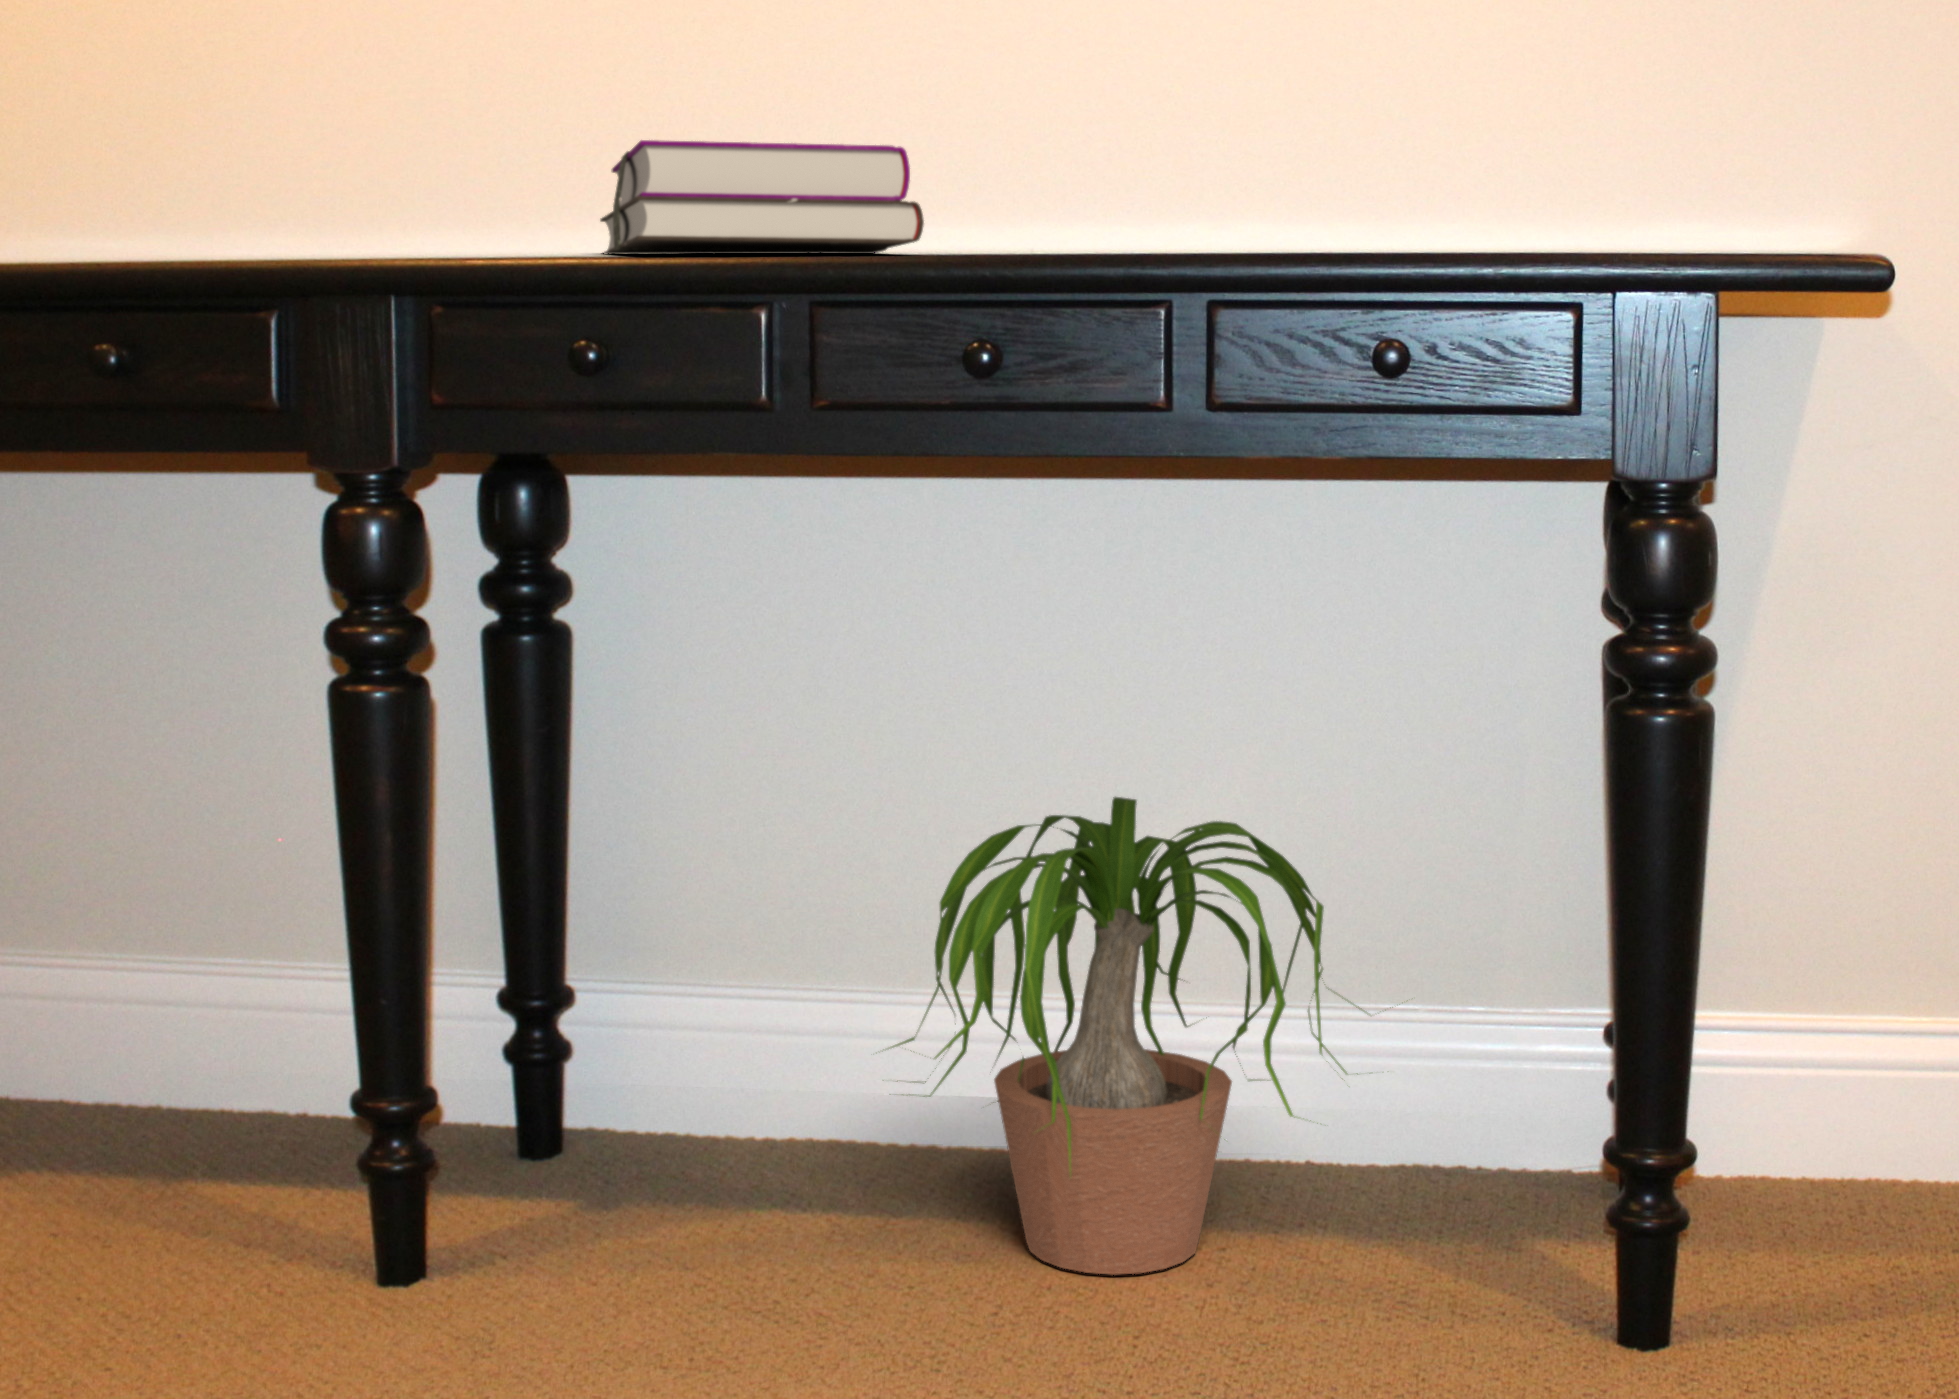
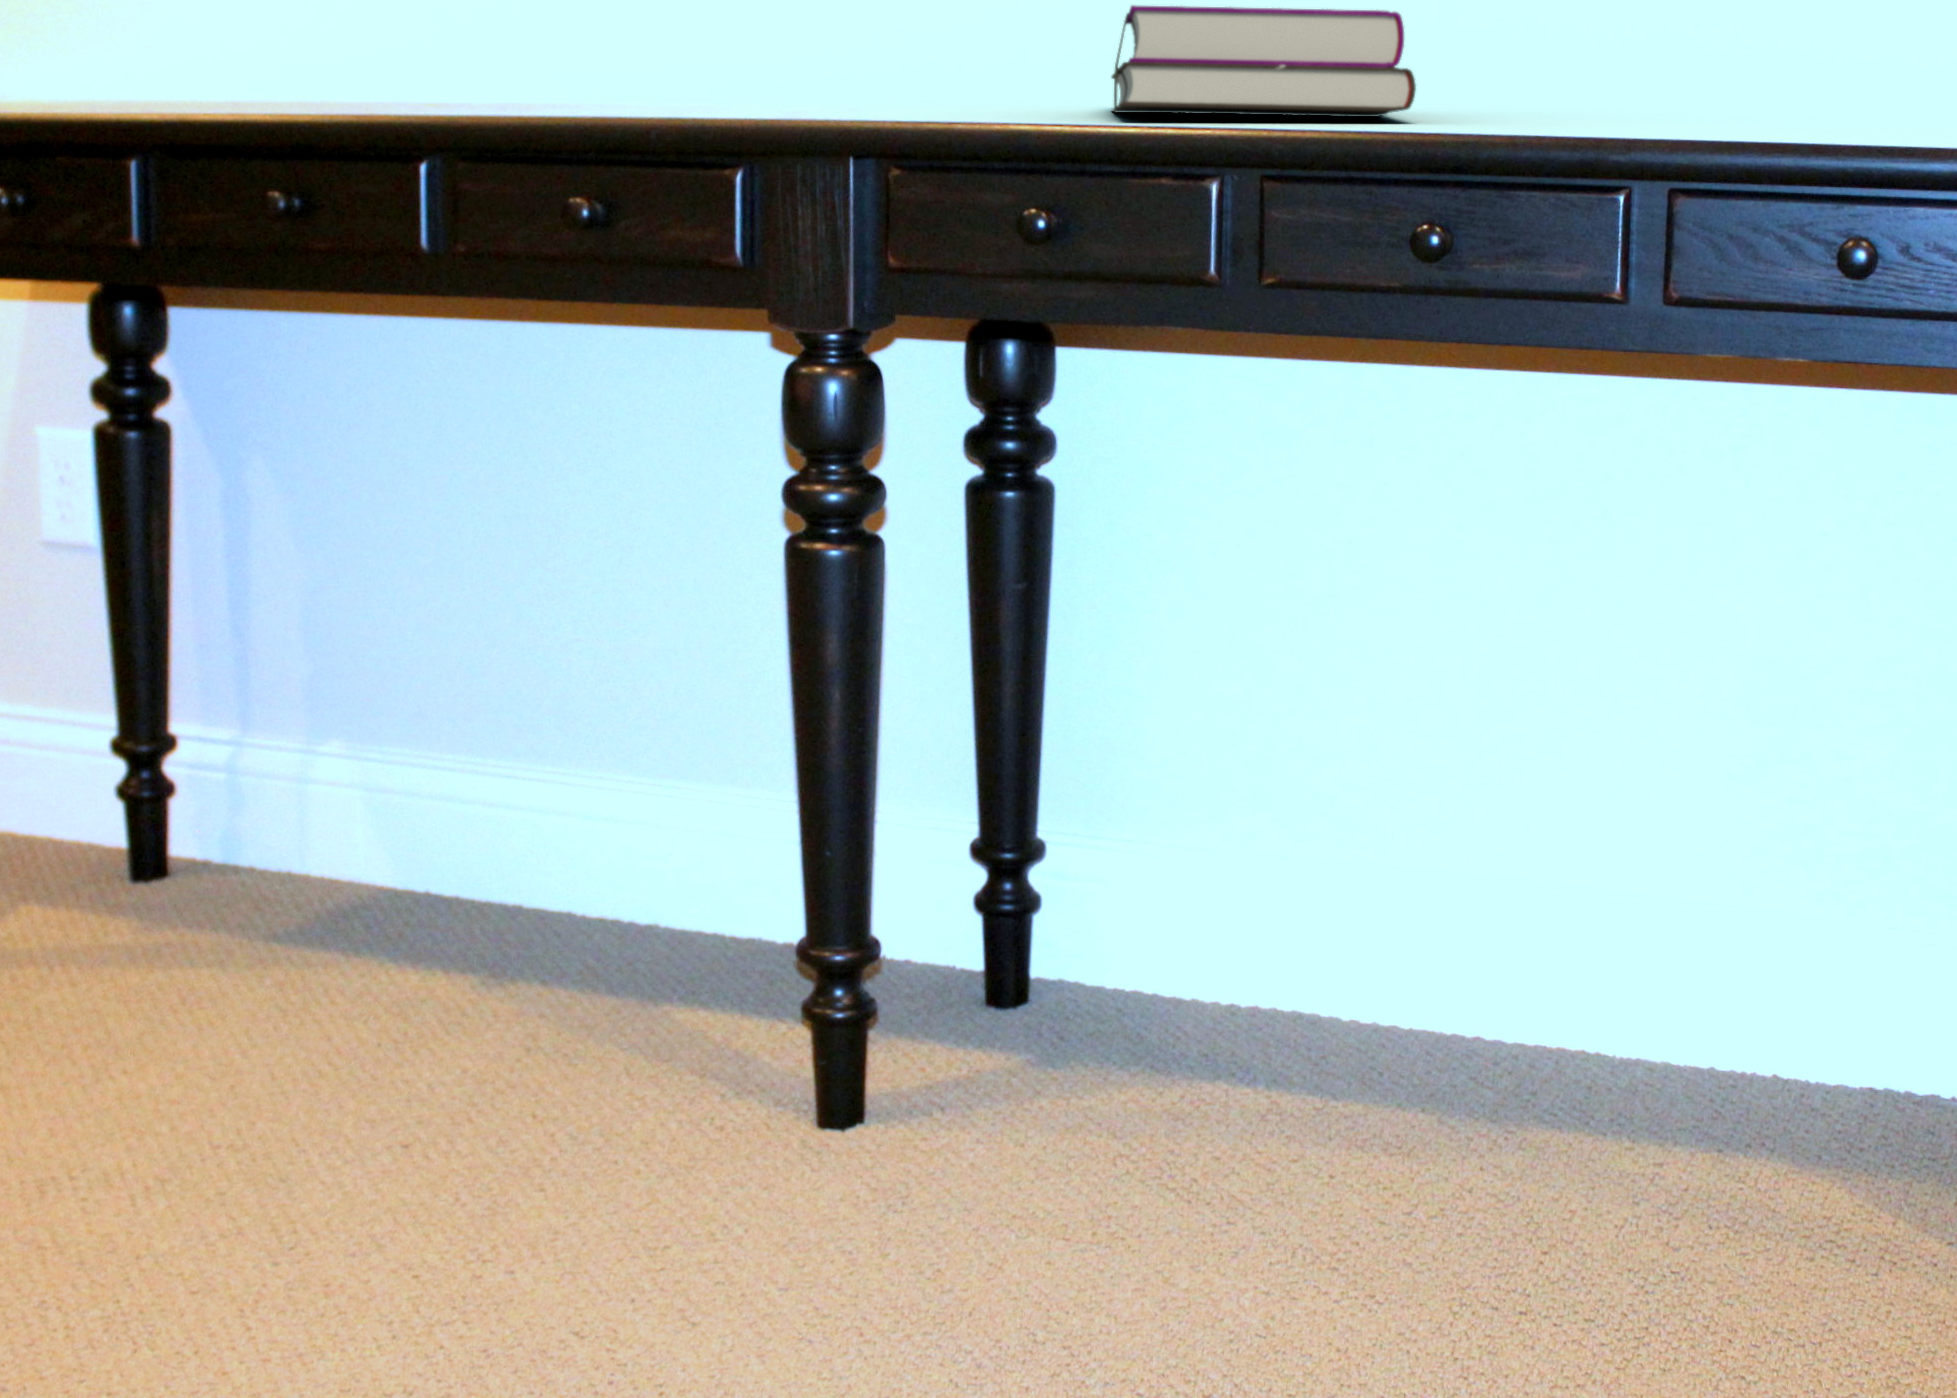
potted plant: present [890,797,1393,1275] -> none [1303,691,1880,1184]

